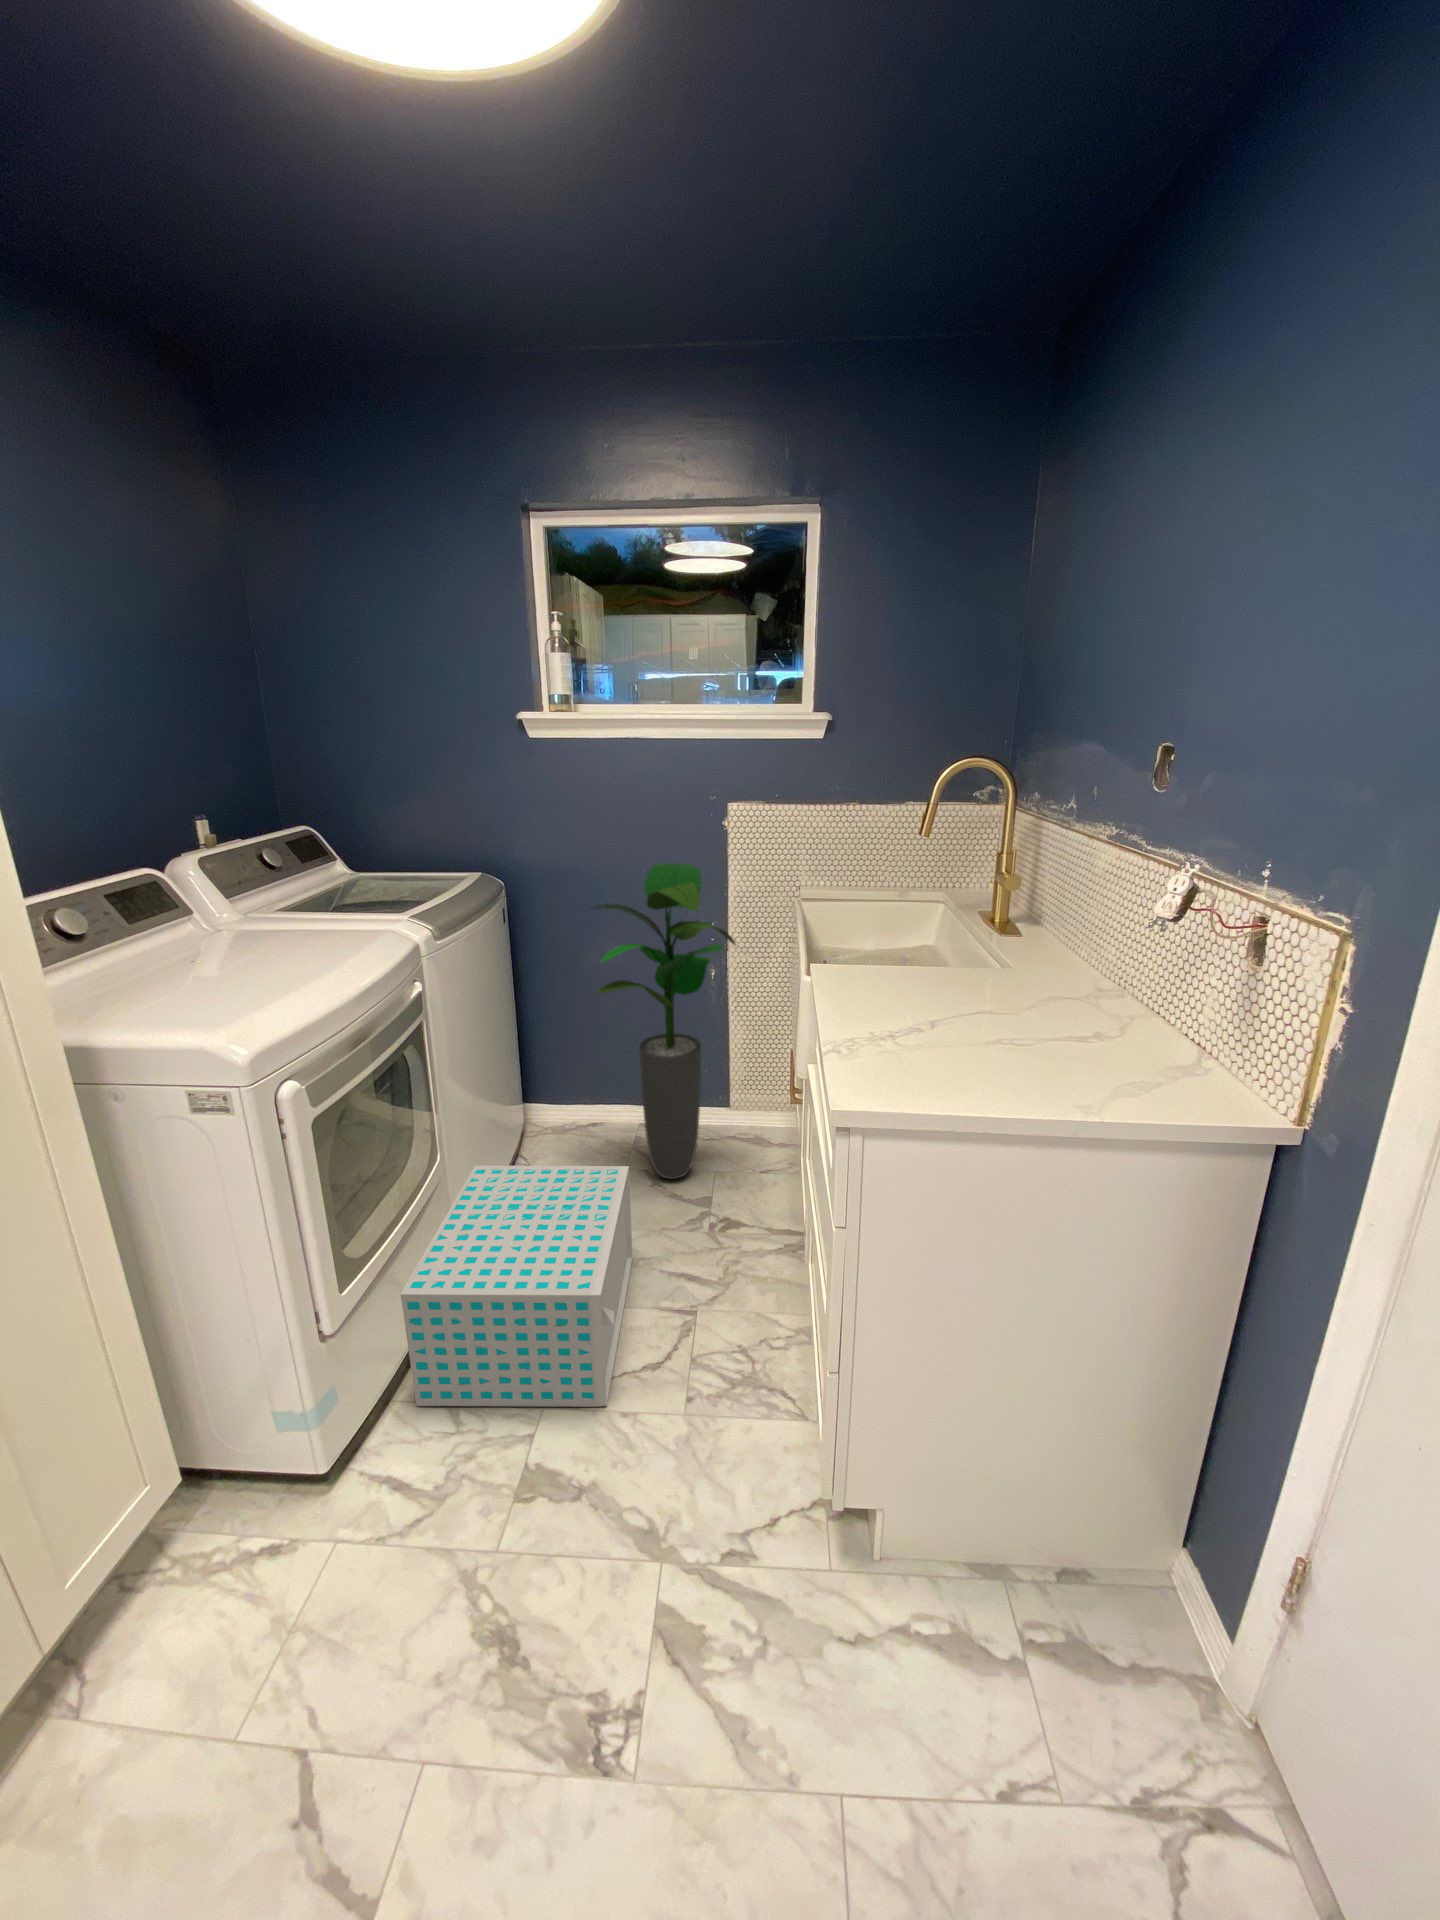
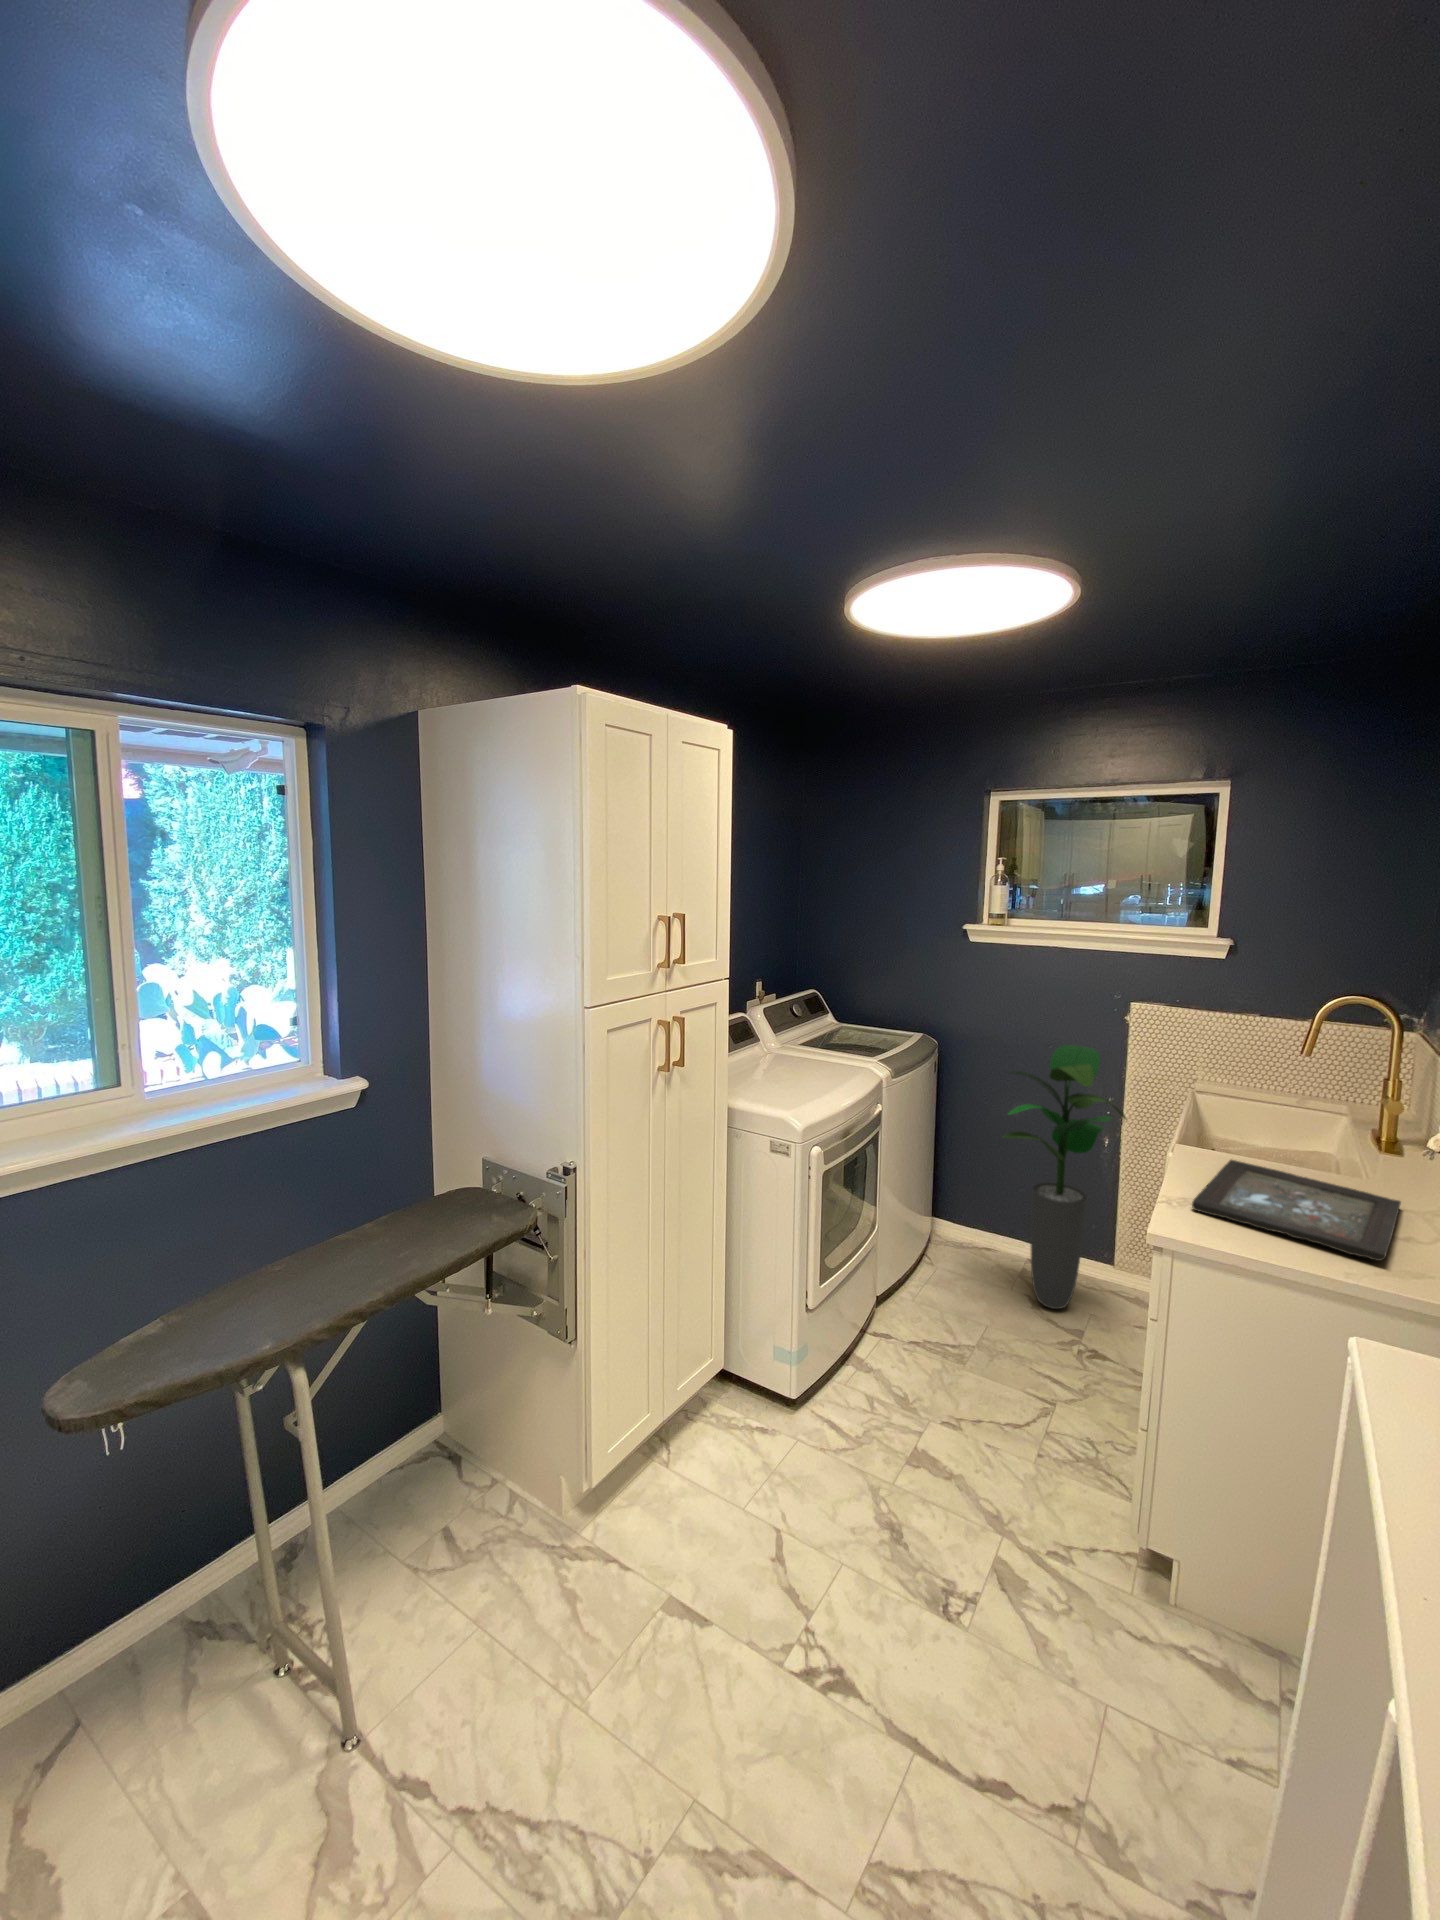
tray: none [872,973,1109,1079] -> present [1192,1160,1401,1261]
storage box: present [401,1165,632,1407] -> none [845,1244,1012,1437]

